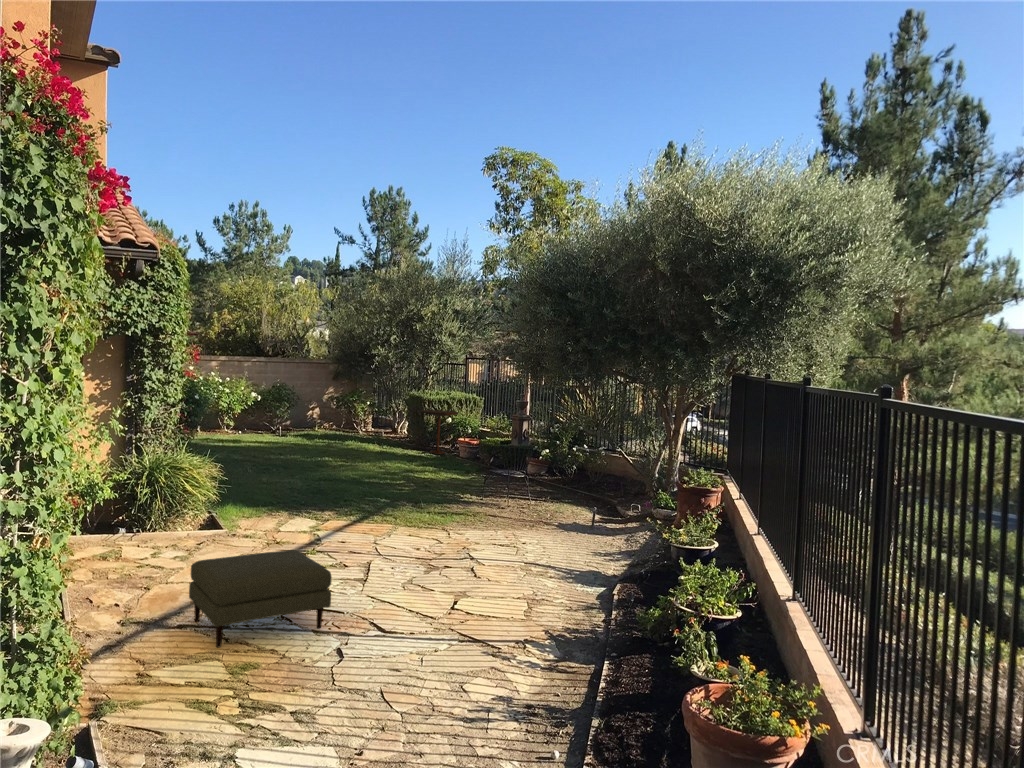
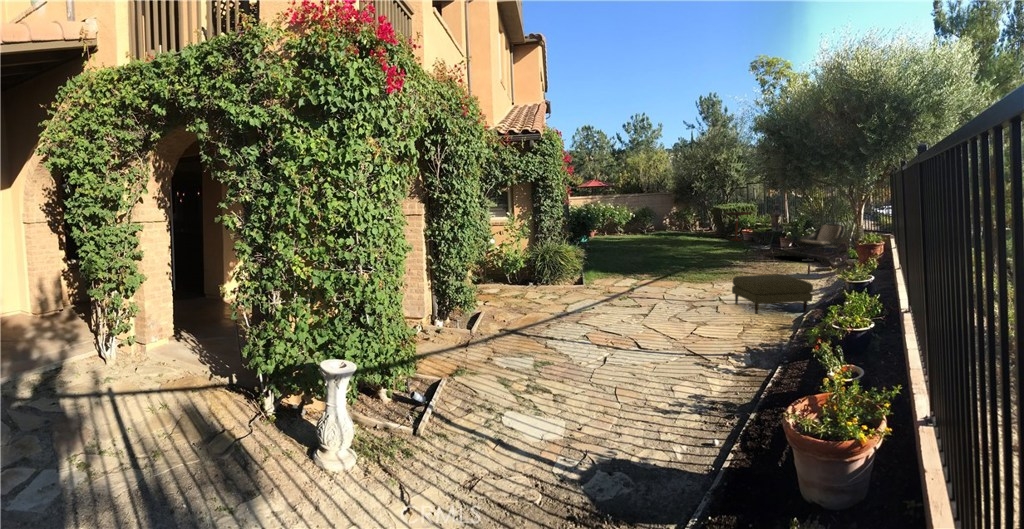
lounge chair: none [525,435,578,490] -> present [796,224,845,264]
ottoman: present [189,550,332,647] -> present [732,274,813,314]

